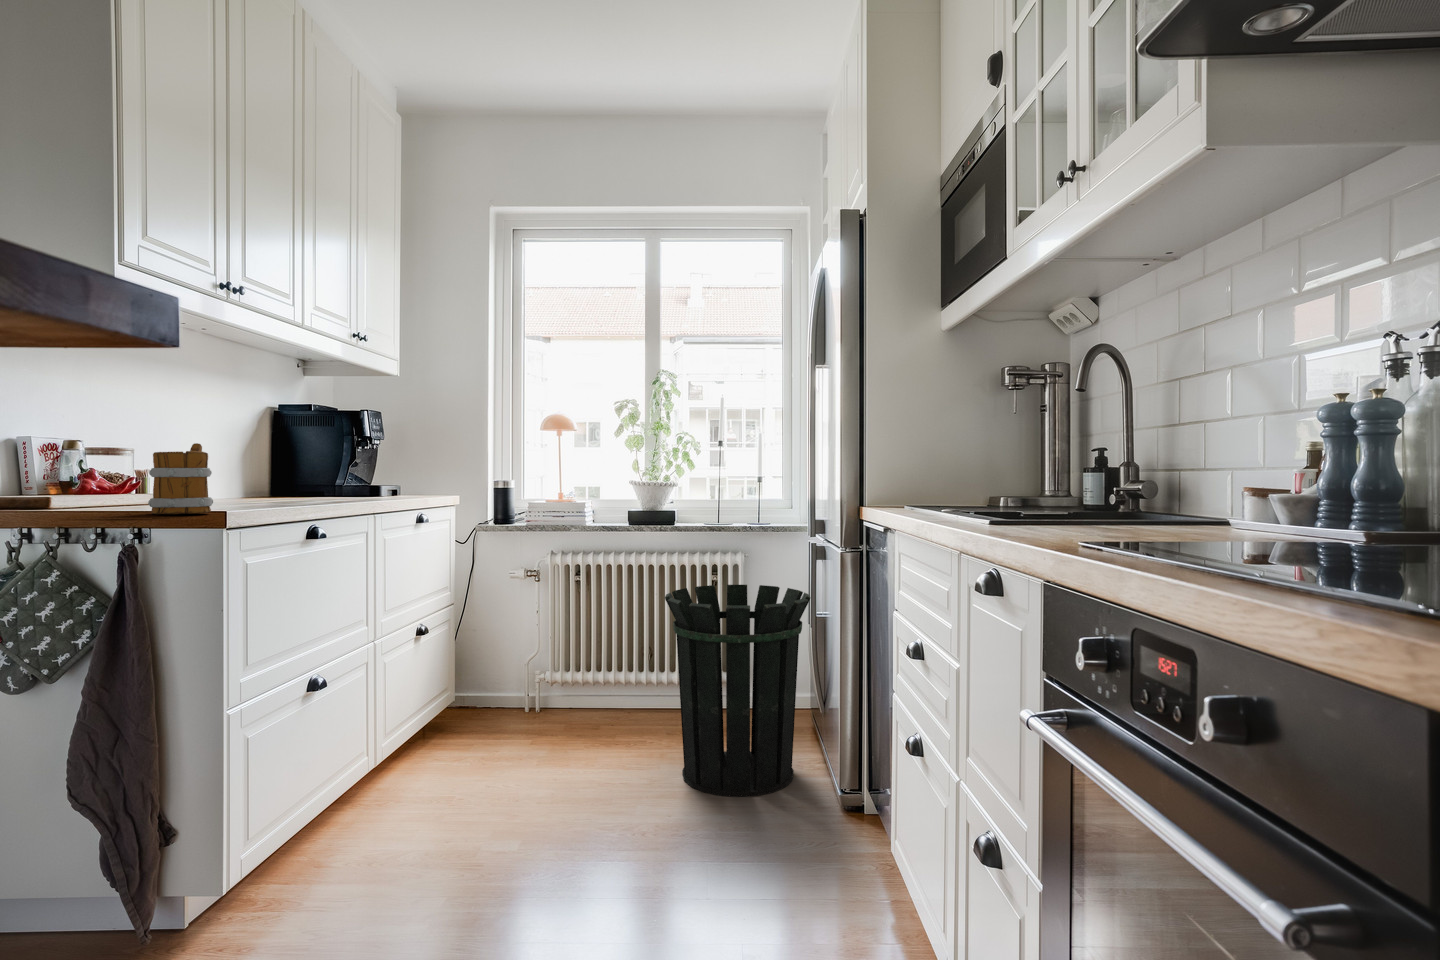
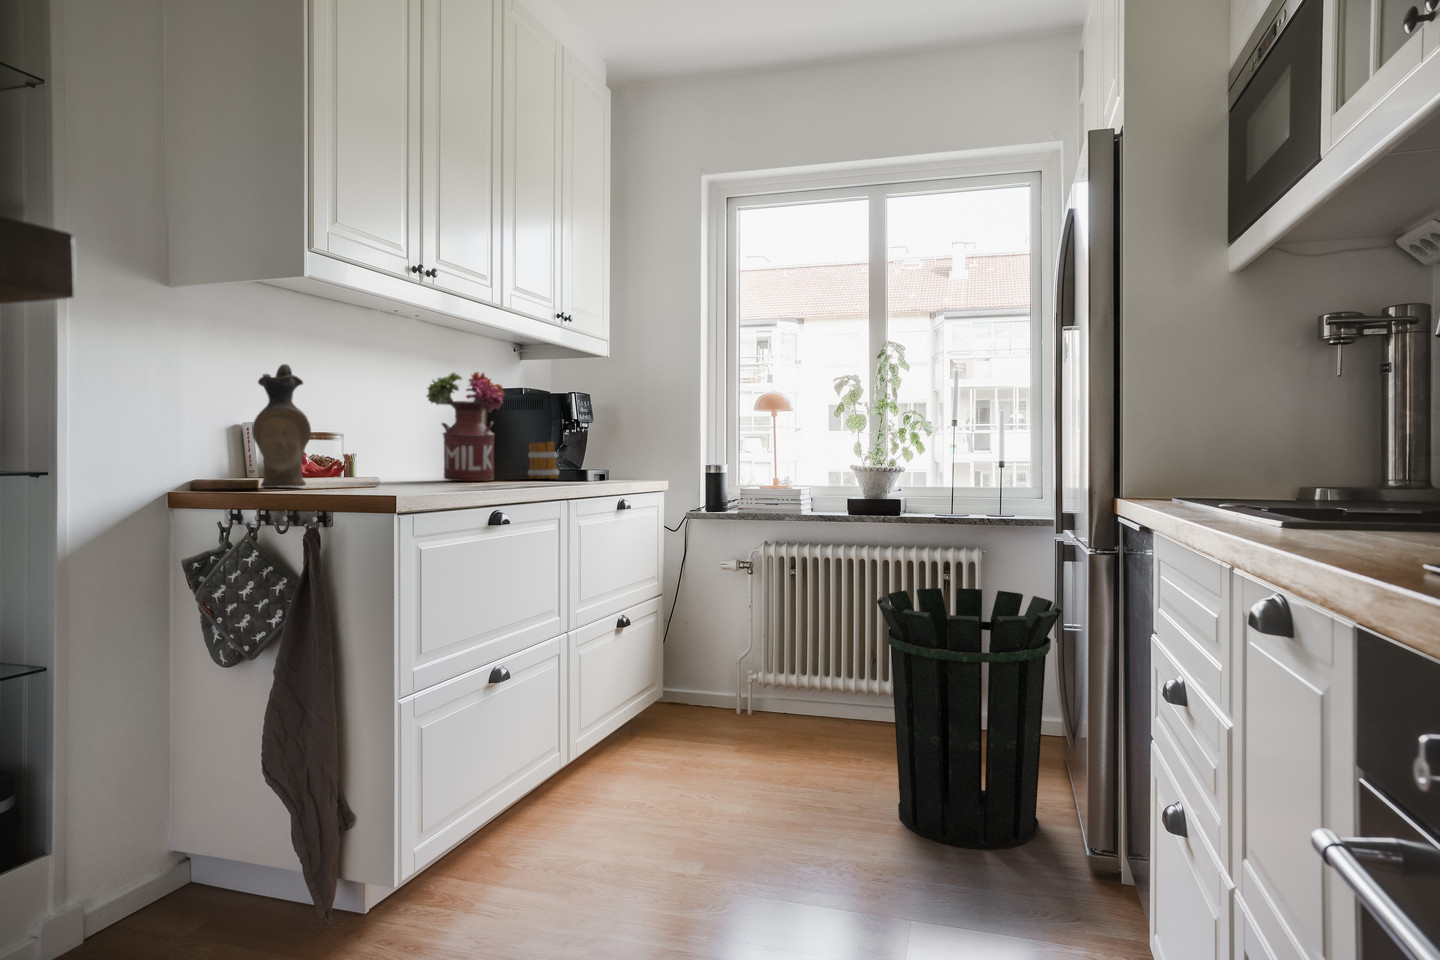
ceramic pitcher: none [43,377,112,505] -> present [252,364,311,488]
flower arrangement: none [217,387,305,497] -> present [427,372,504,481]
mug: present [148,443,213,514] -> present [528,442,559,479]

